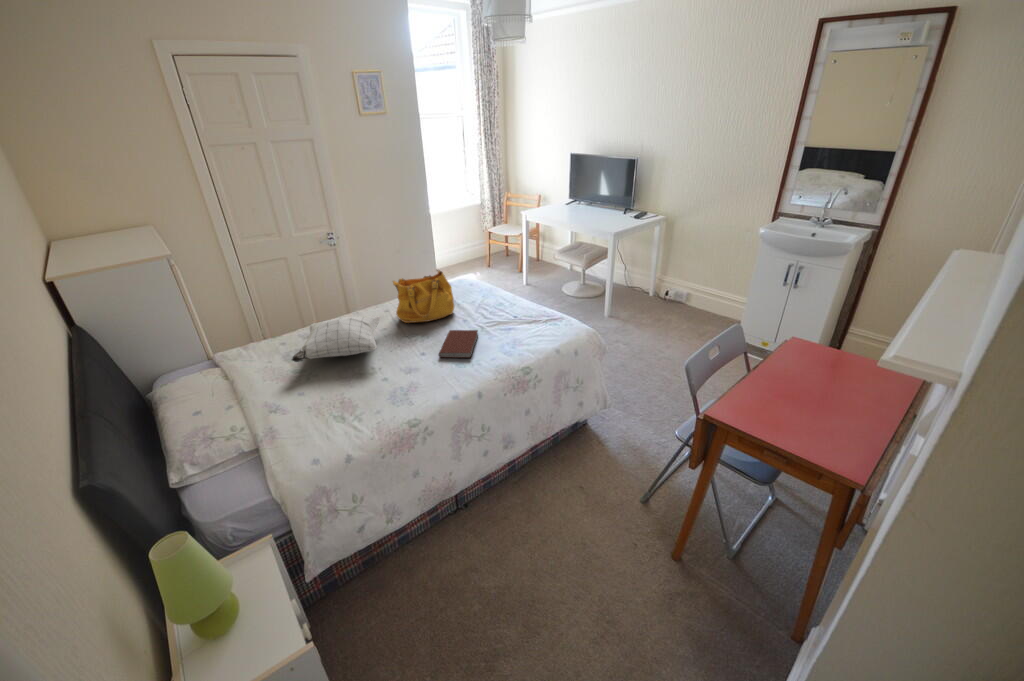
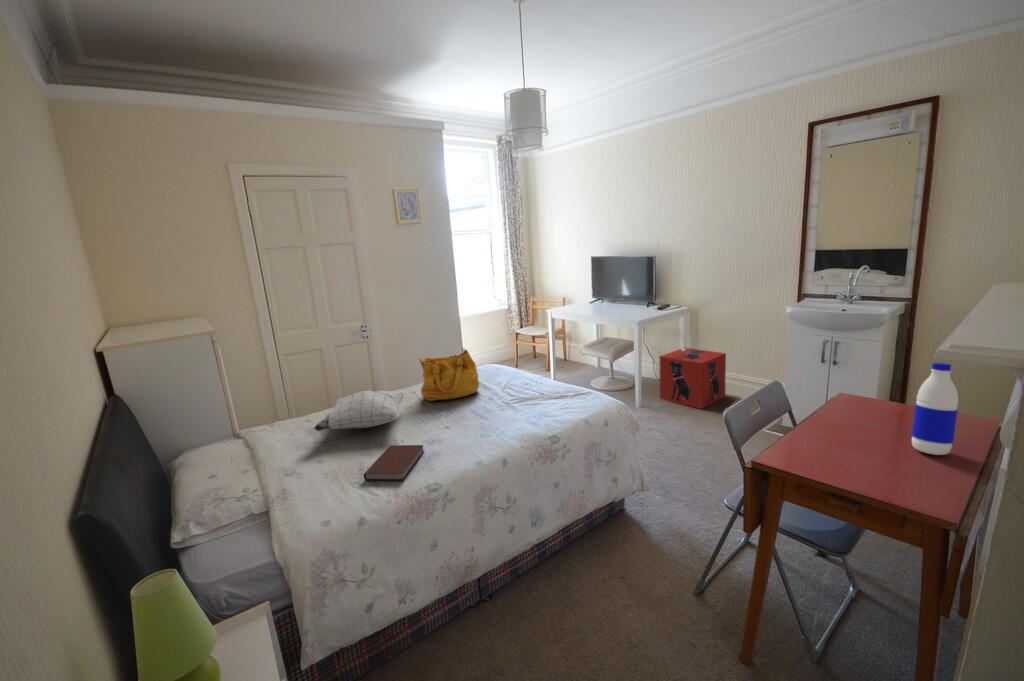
storage box: none [627,257,695,320] -> present [659,348,726,409]
book: present [439,330,478,358] -> present [364,445,424,480]
water bottle: none [848,335,900,415] -> present [912,363,958,455]

